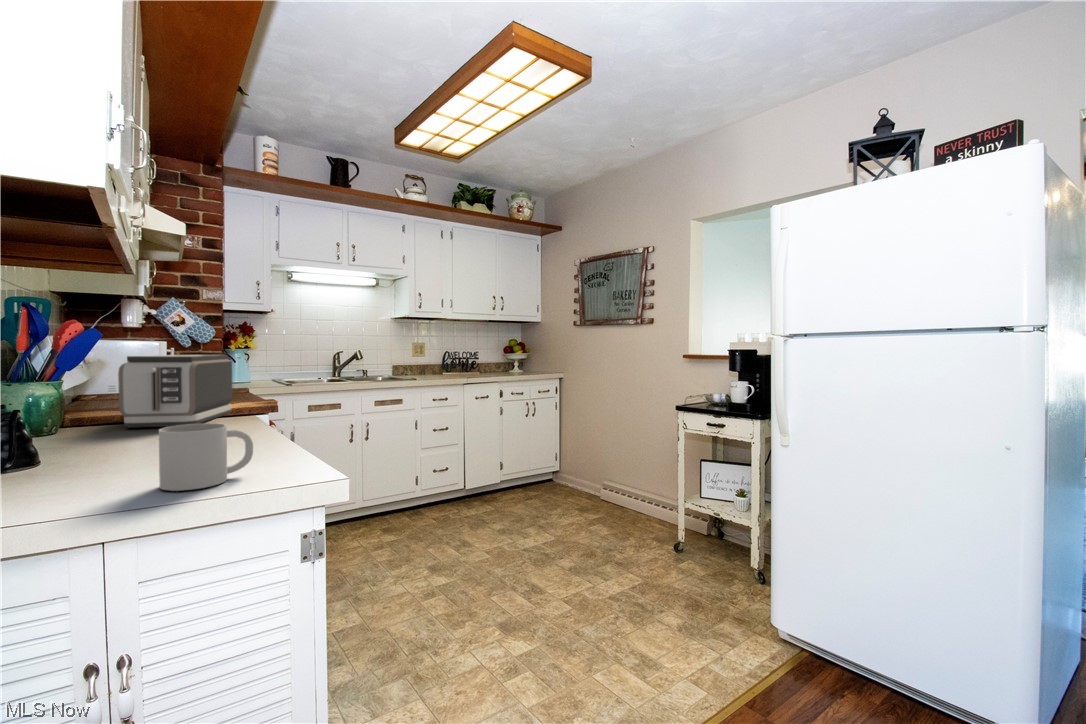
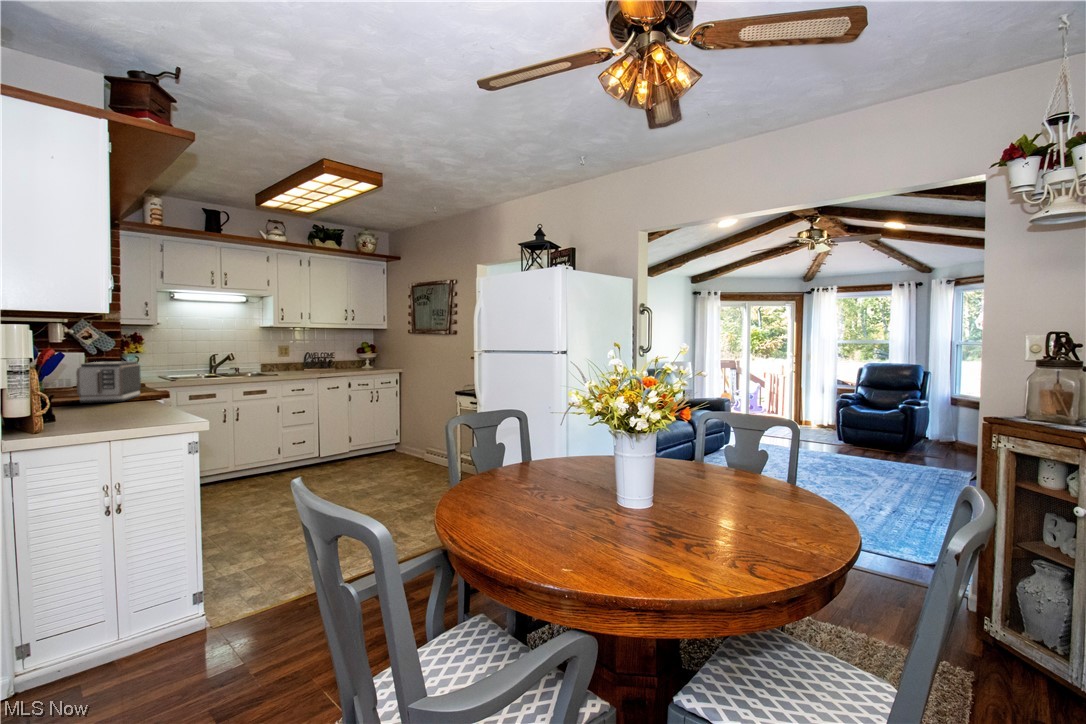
mug: present [159,423,253,491] -> none [127,394,167,419]

